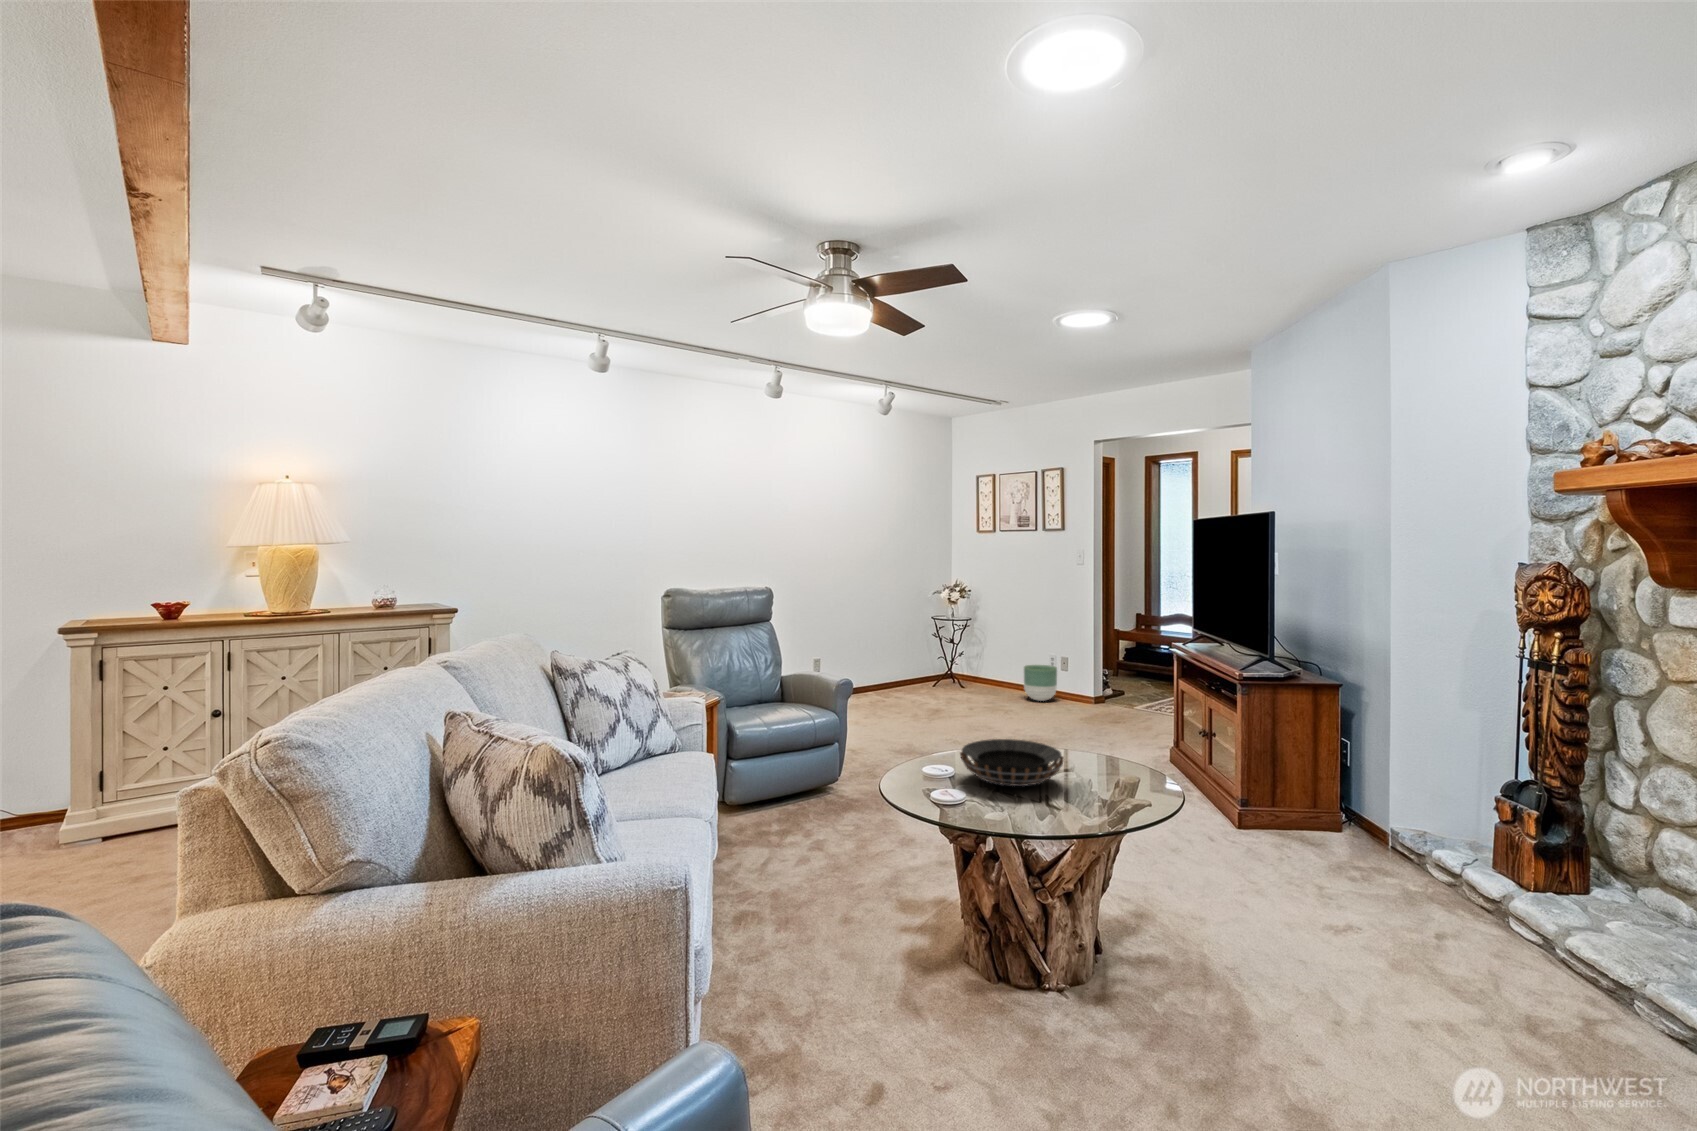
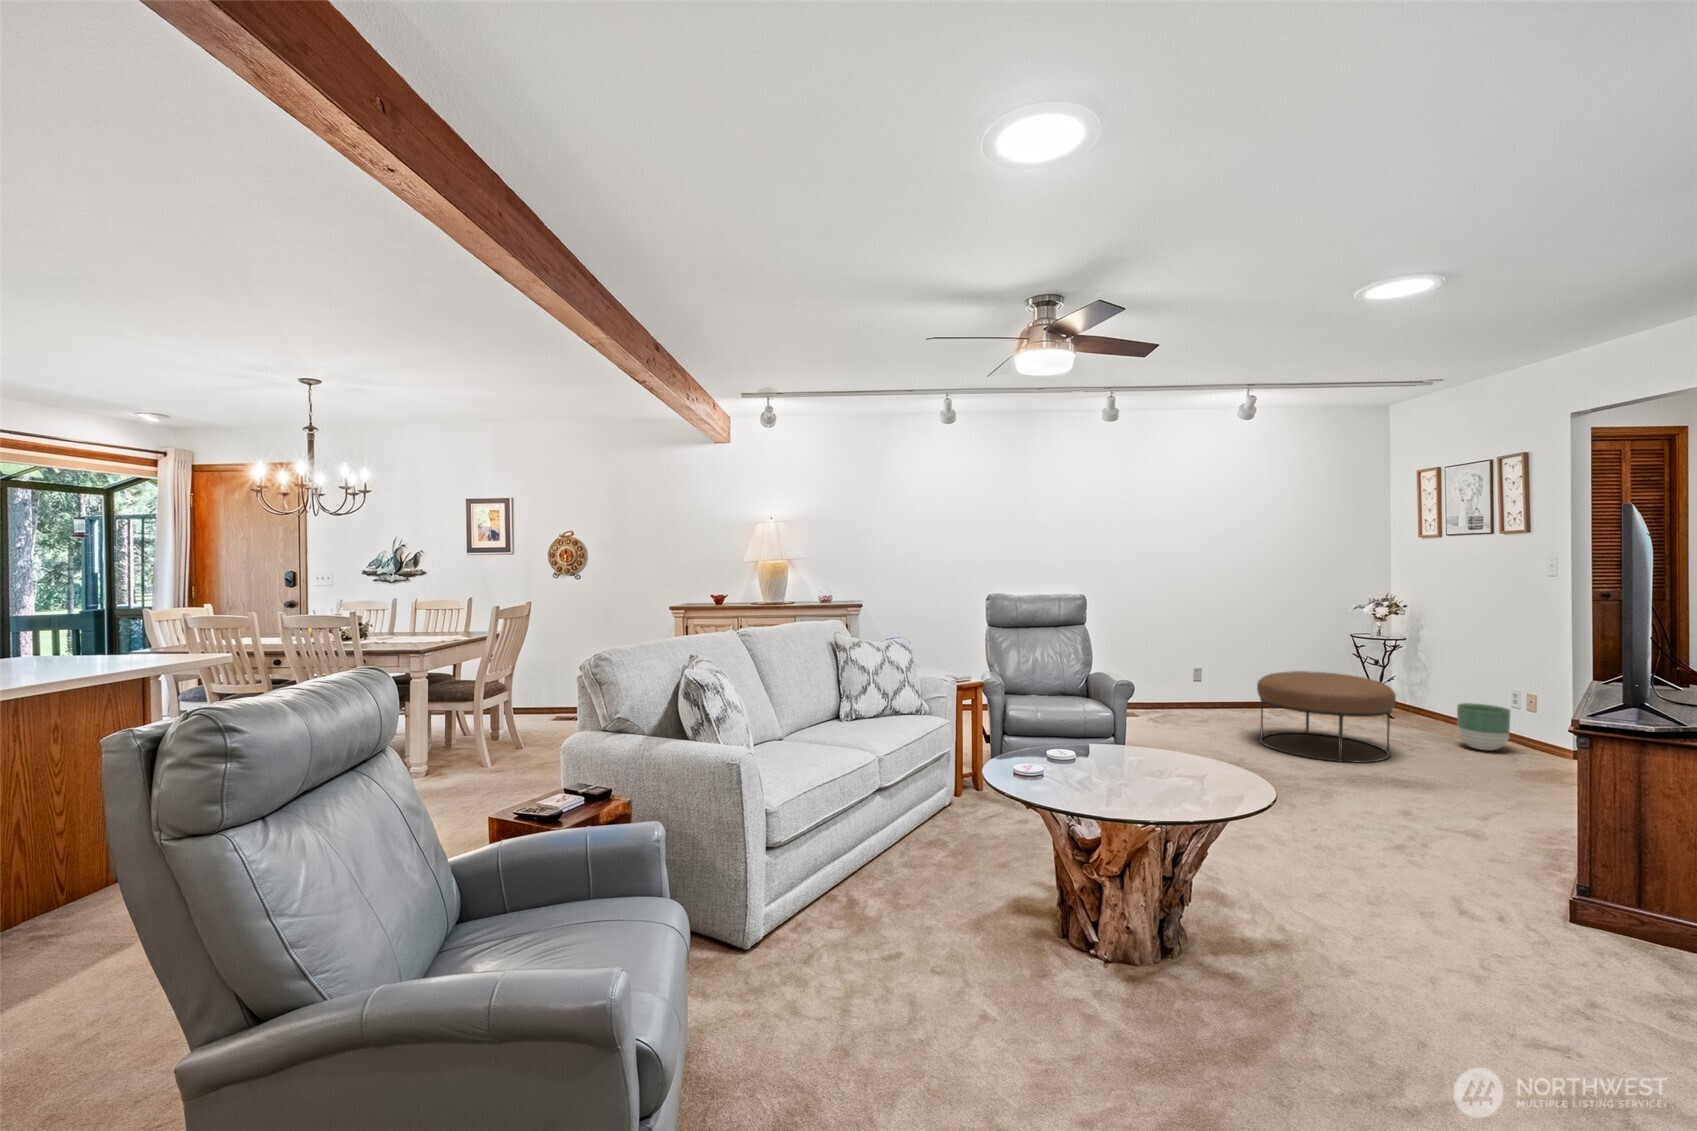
ottoman: none [898,651,1003,728] -> present [1257,671,1396,763]
decorative bowl: present [960,739,1064,786] -> none [1088,742,1190,785]

